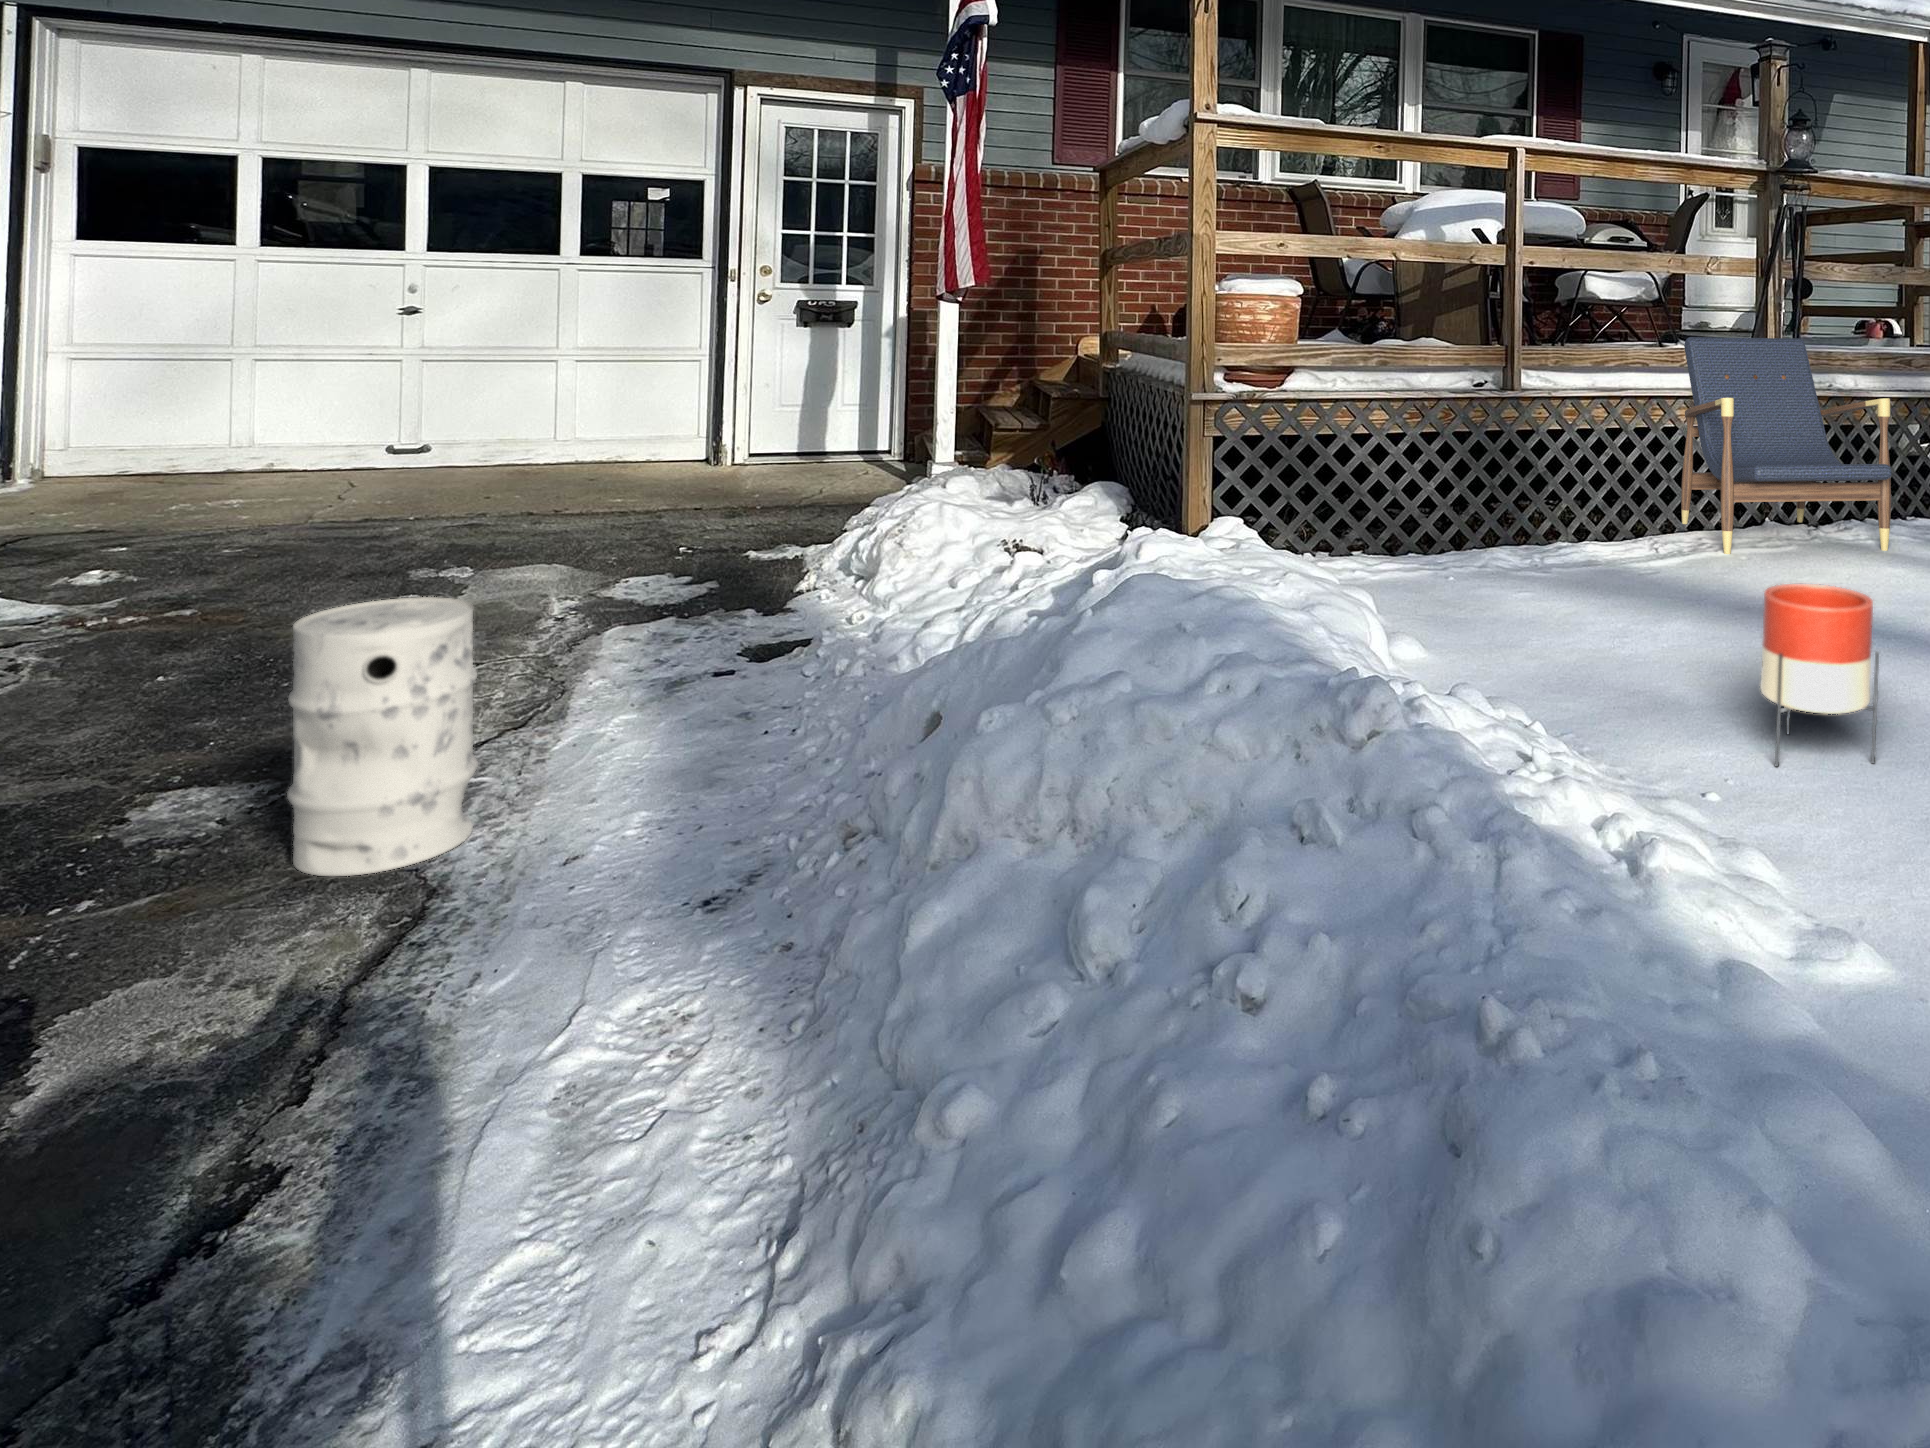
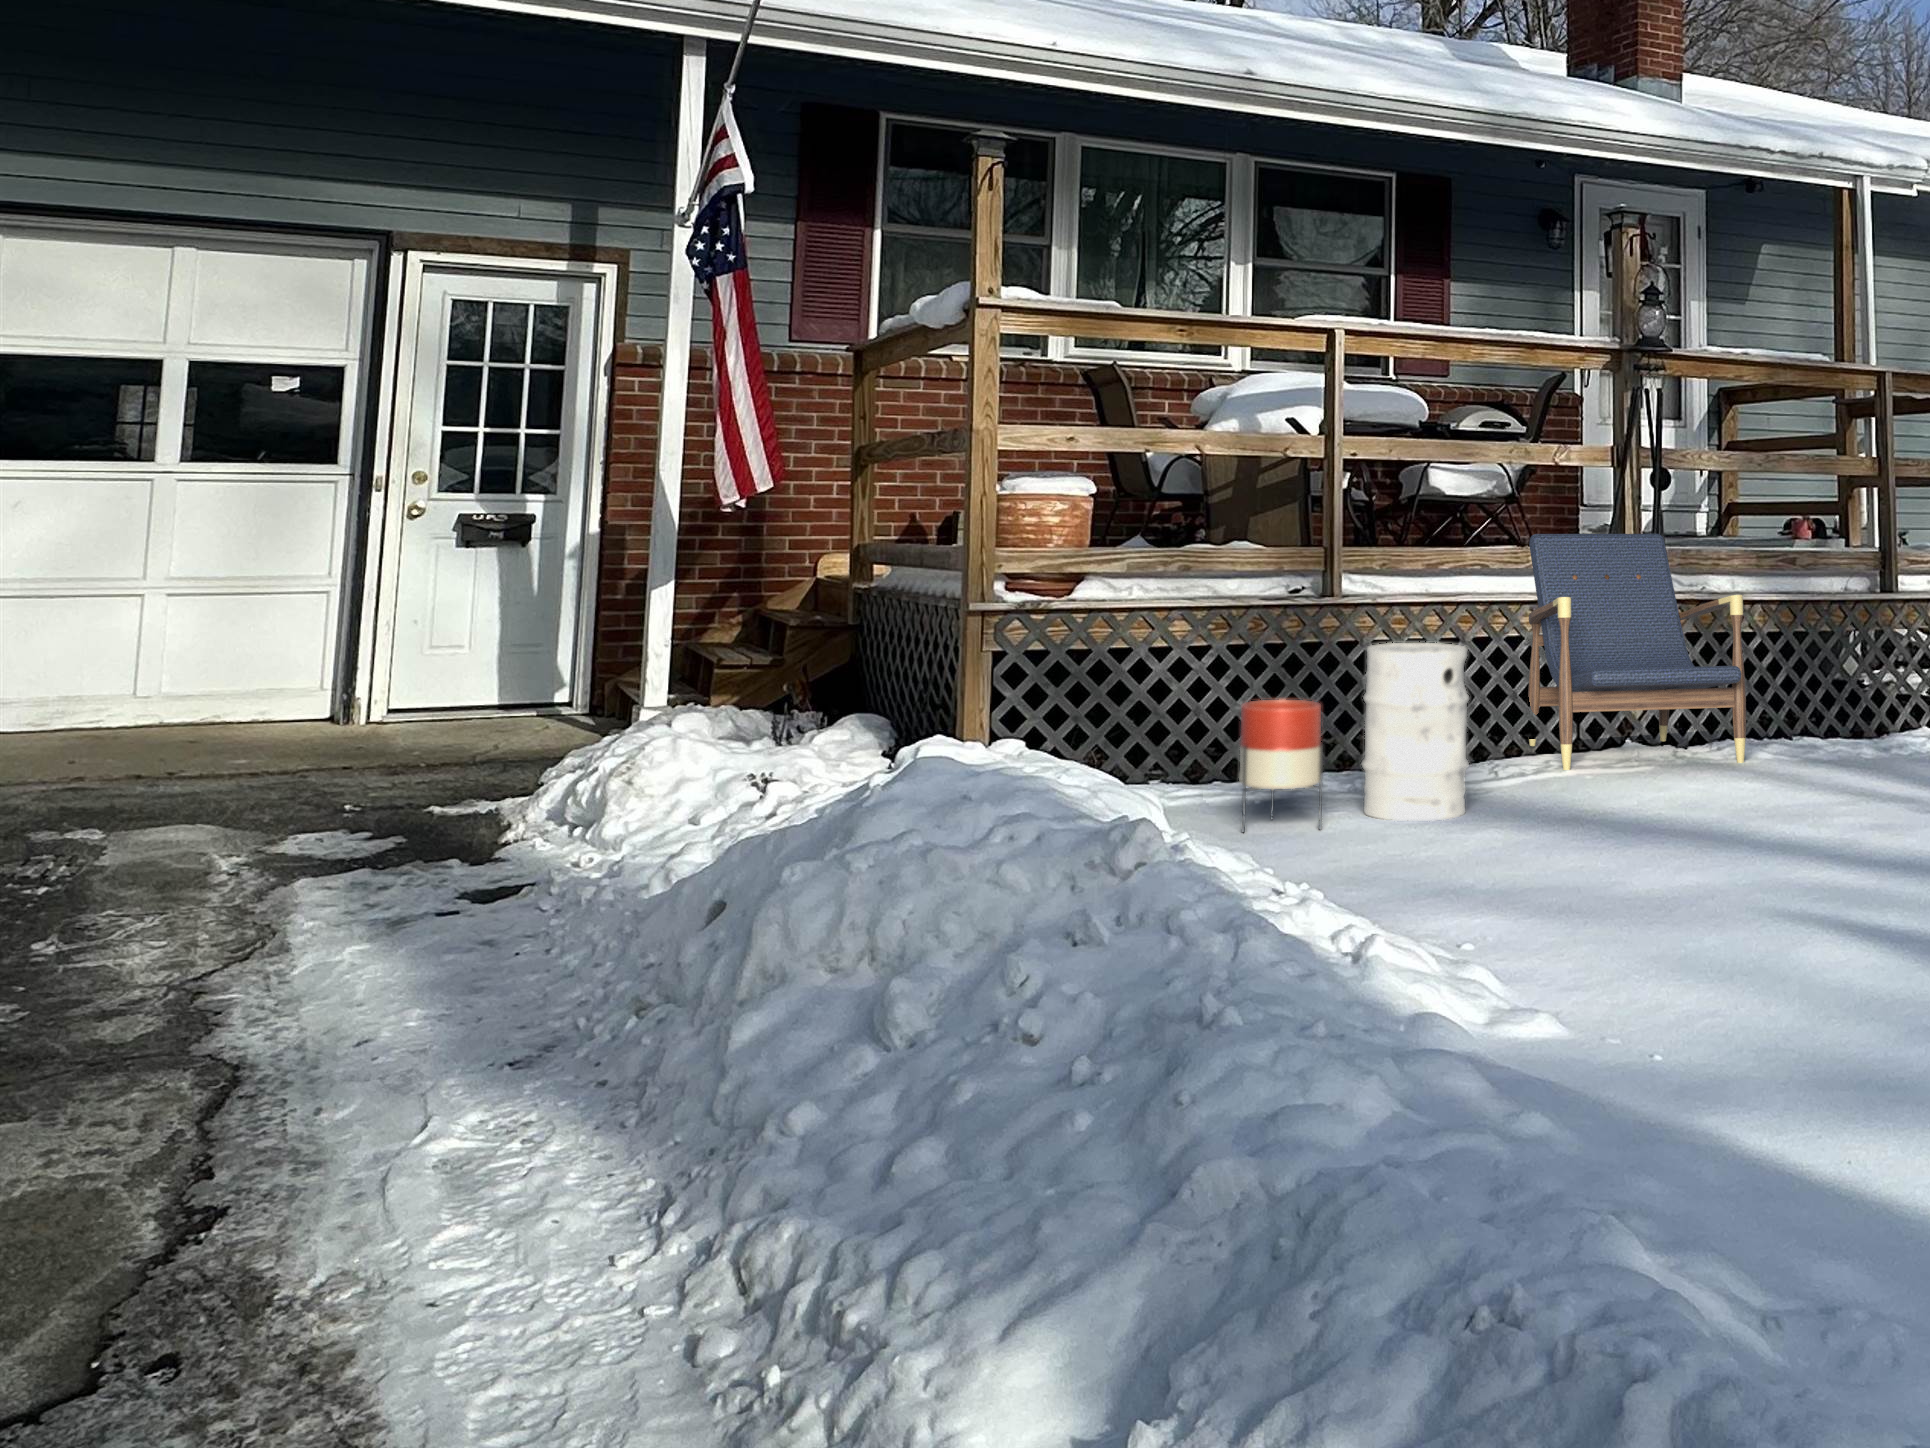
planter: present [1760,584,1879,766] -> present [1239,699,1323,832]
trash can: present [287,597,478,876] -> present [1362,643,1469,821]

